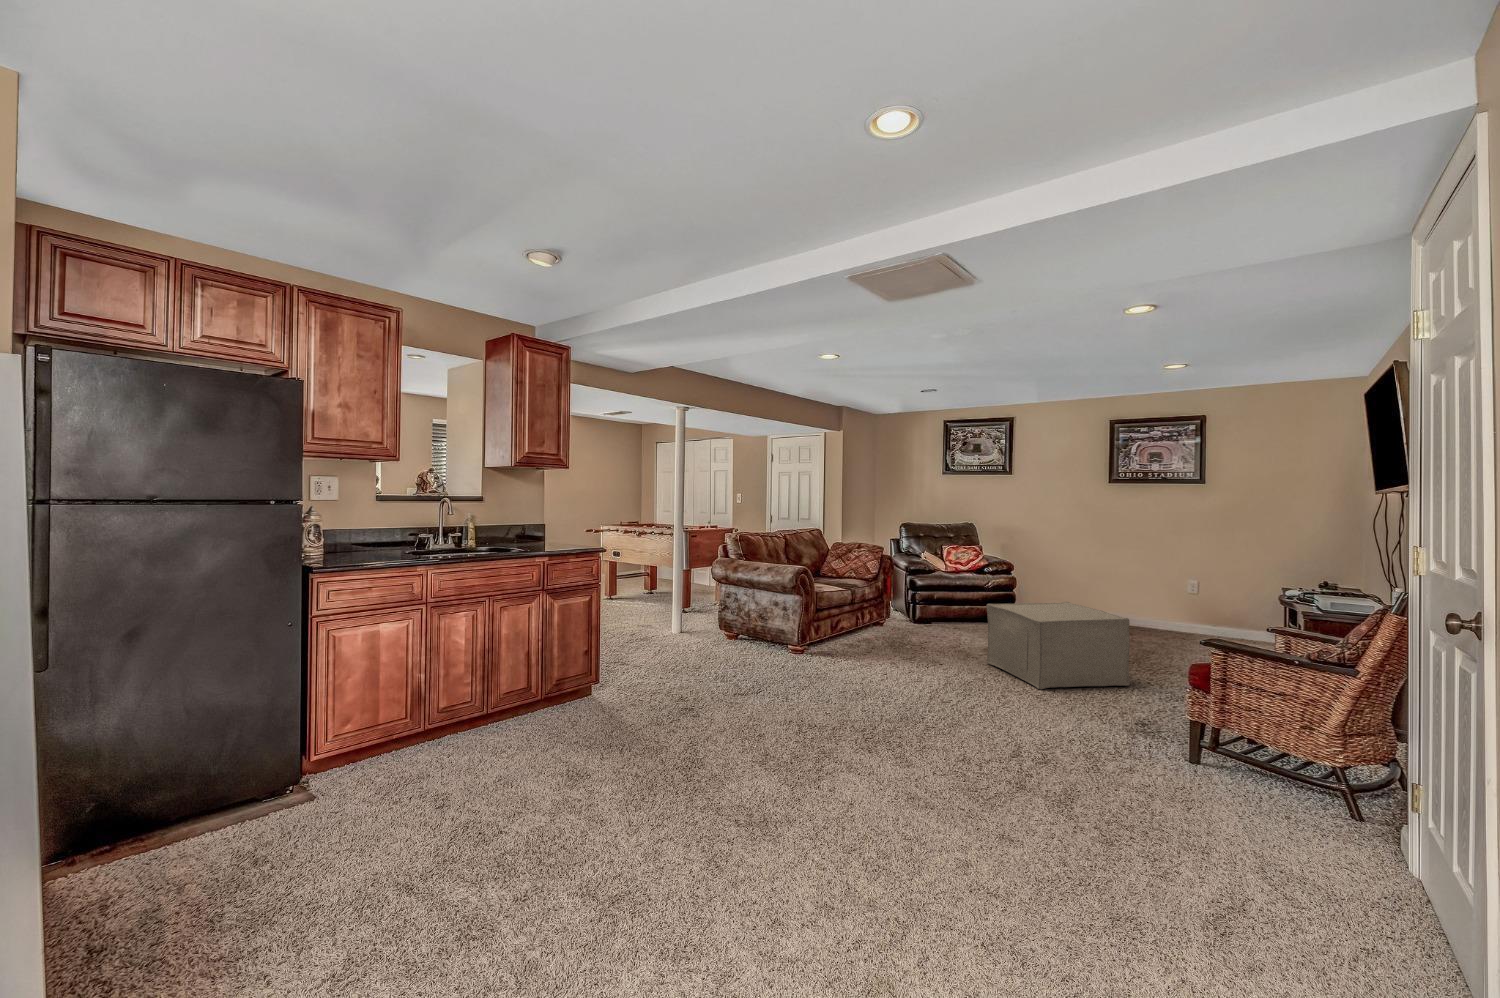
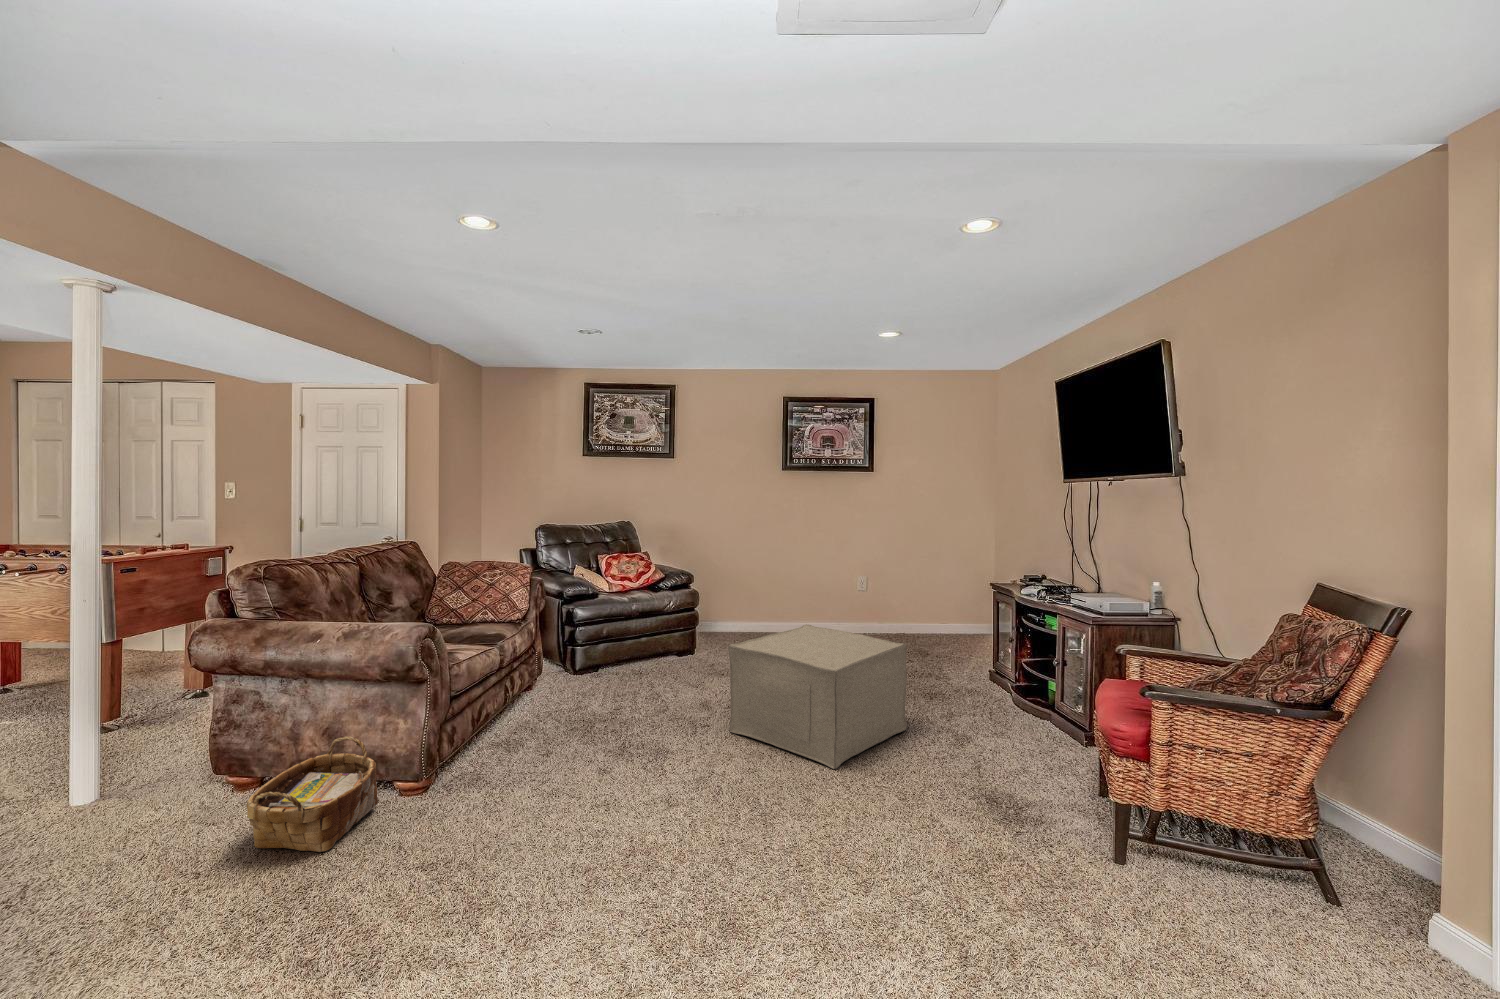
woven basket: none [730,617,781,661] -> present [247,737,378,852]

